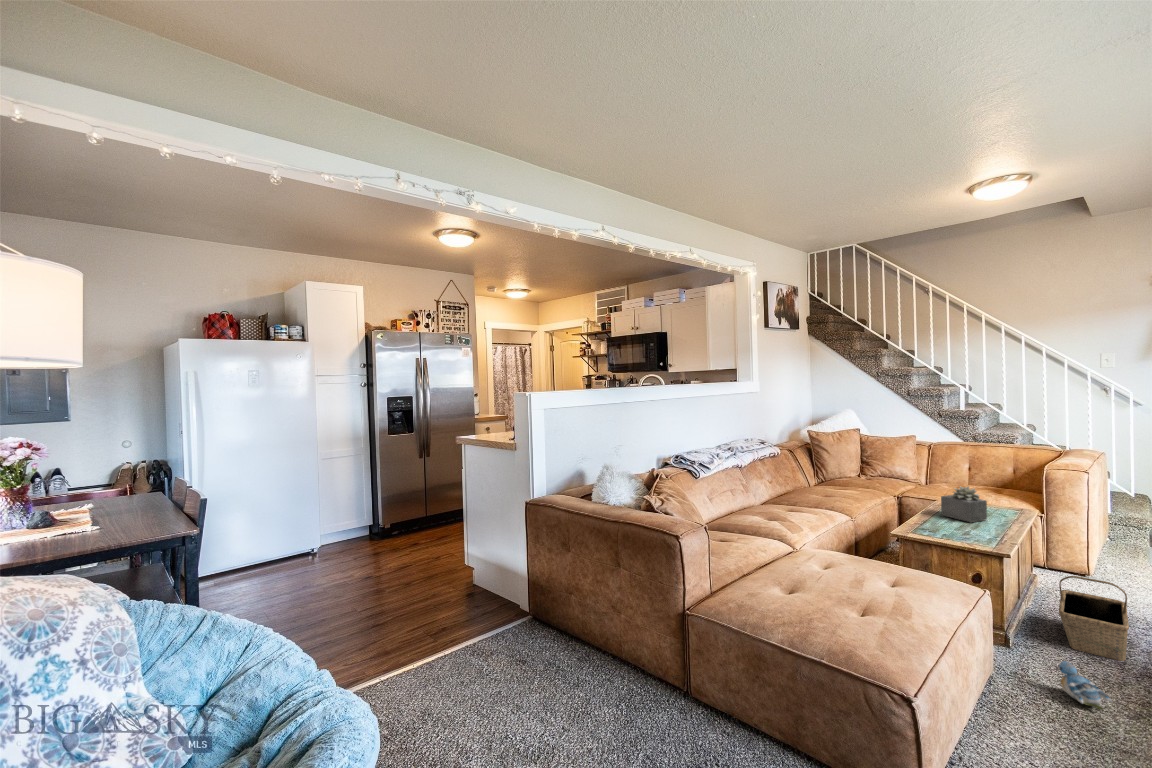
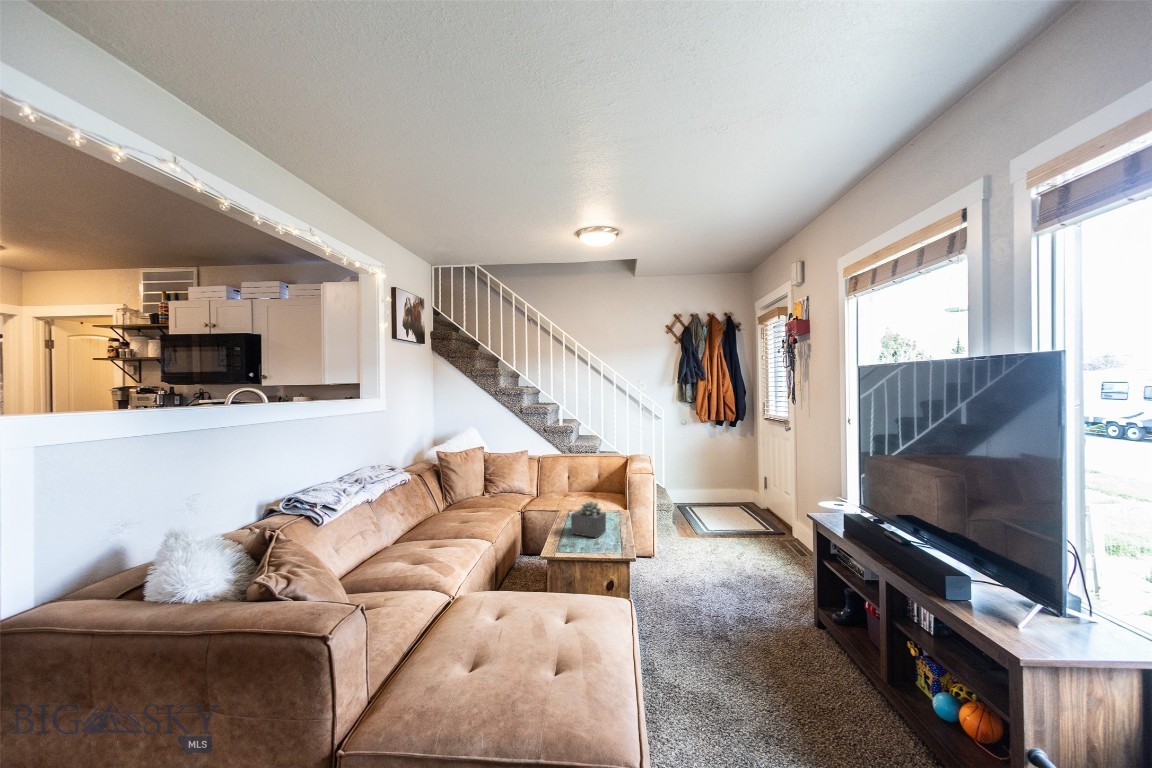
basket: present [1059,576,1129,661] -> none [659,573,713,646]
plush toy: present [1059,661,1112,710] -> none [695,681,738,731]

